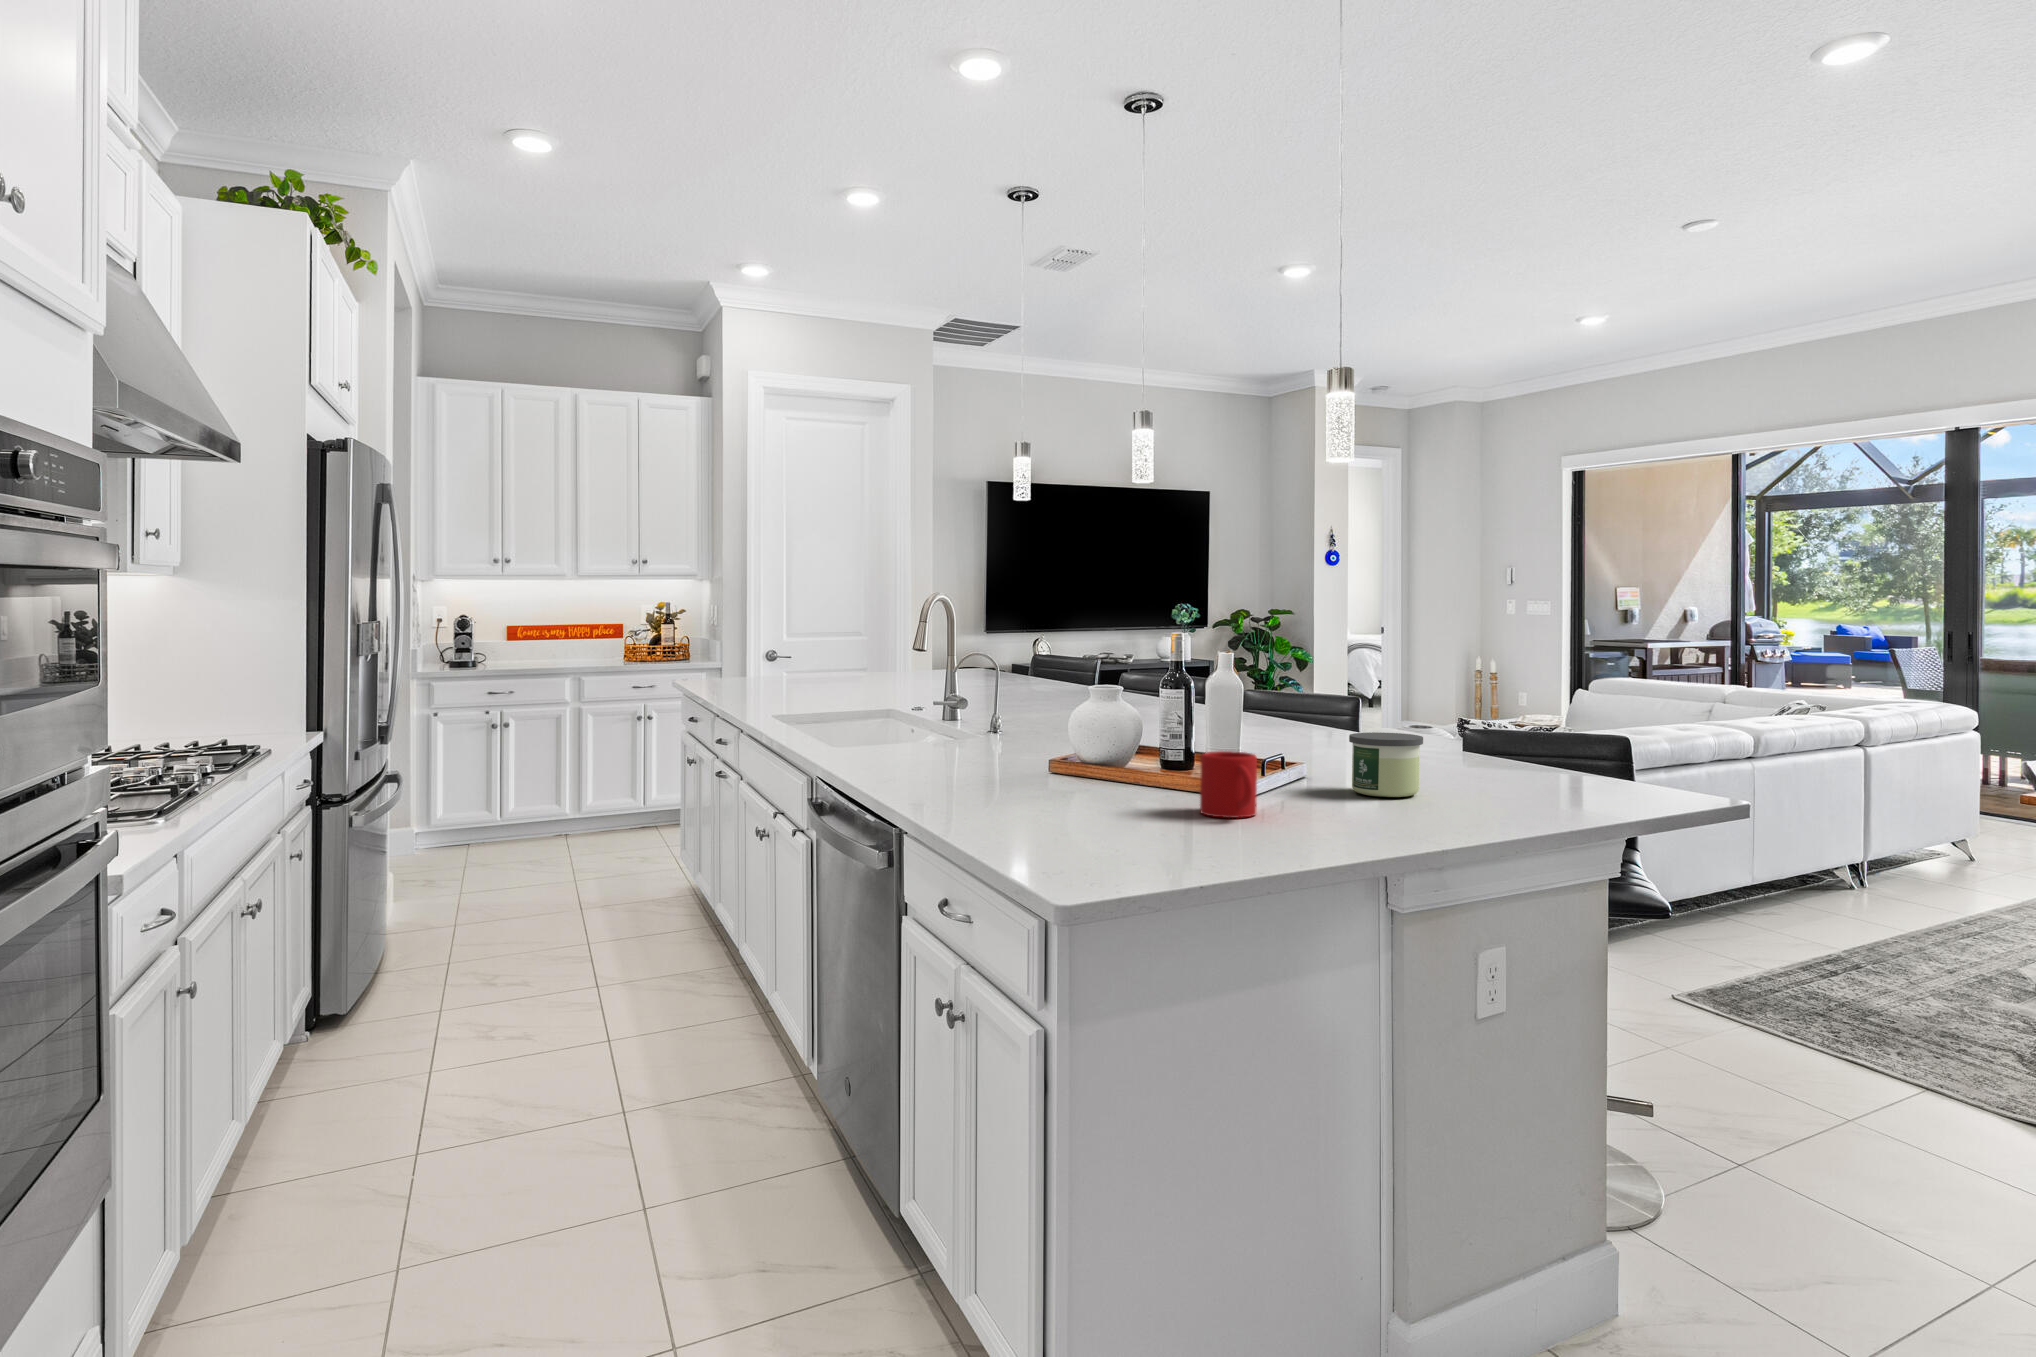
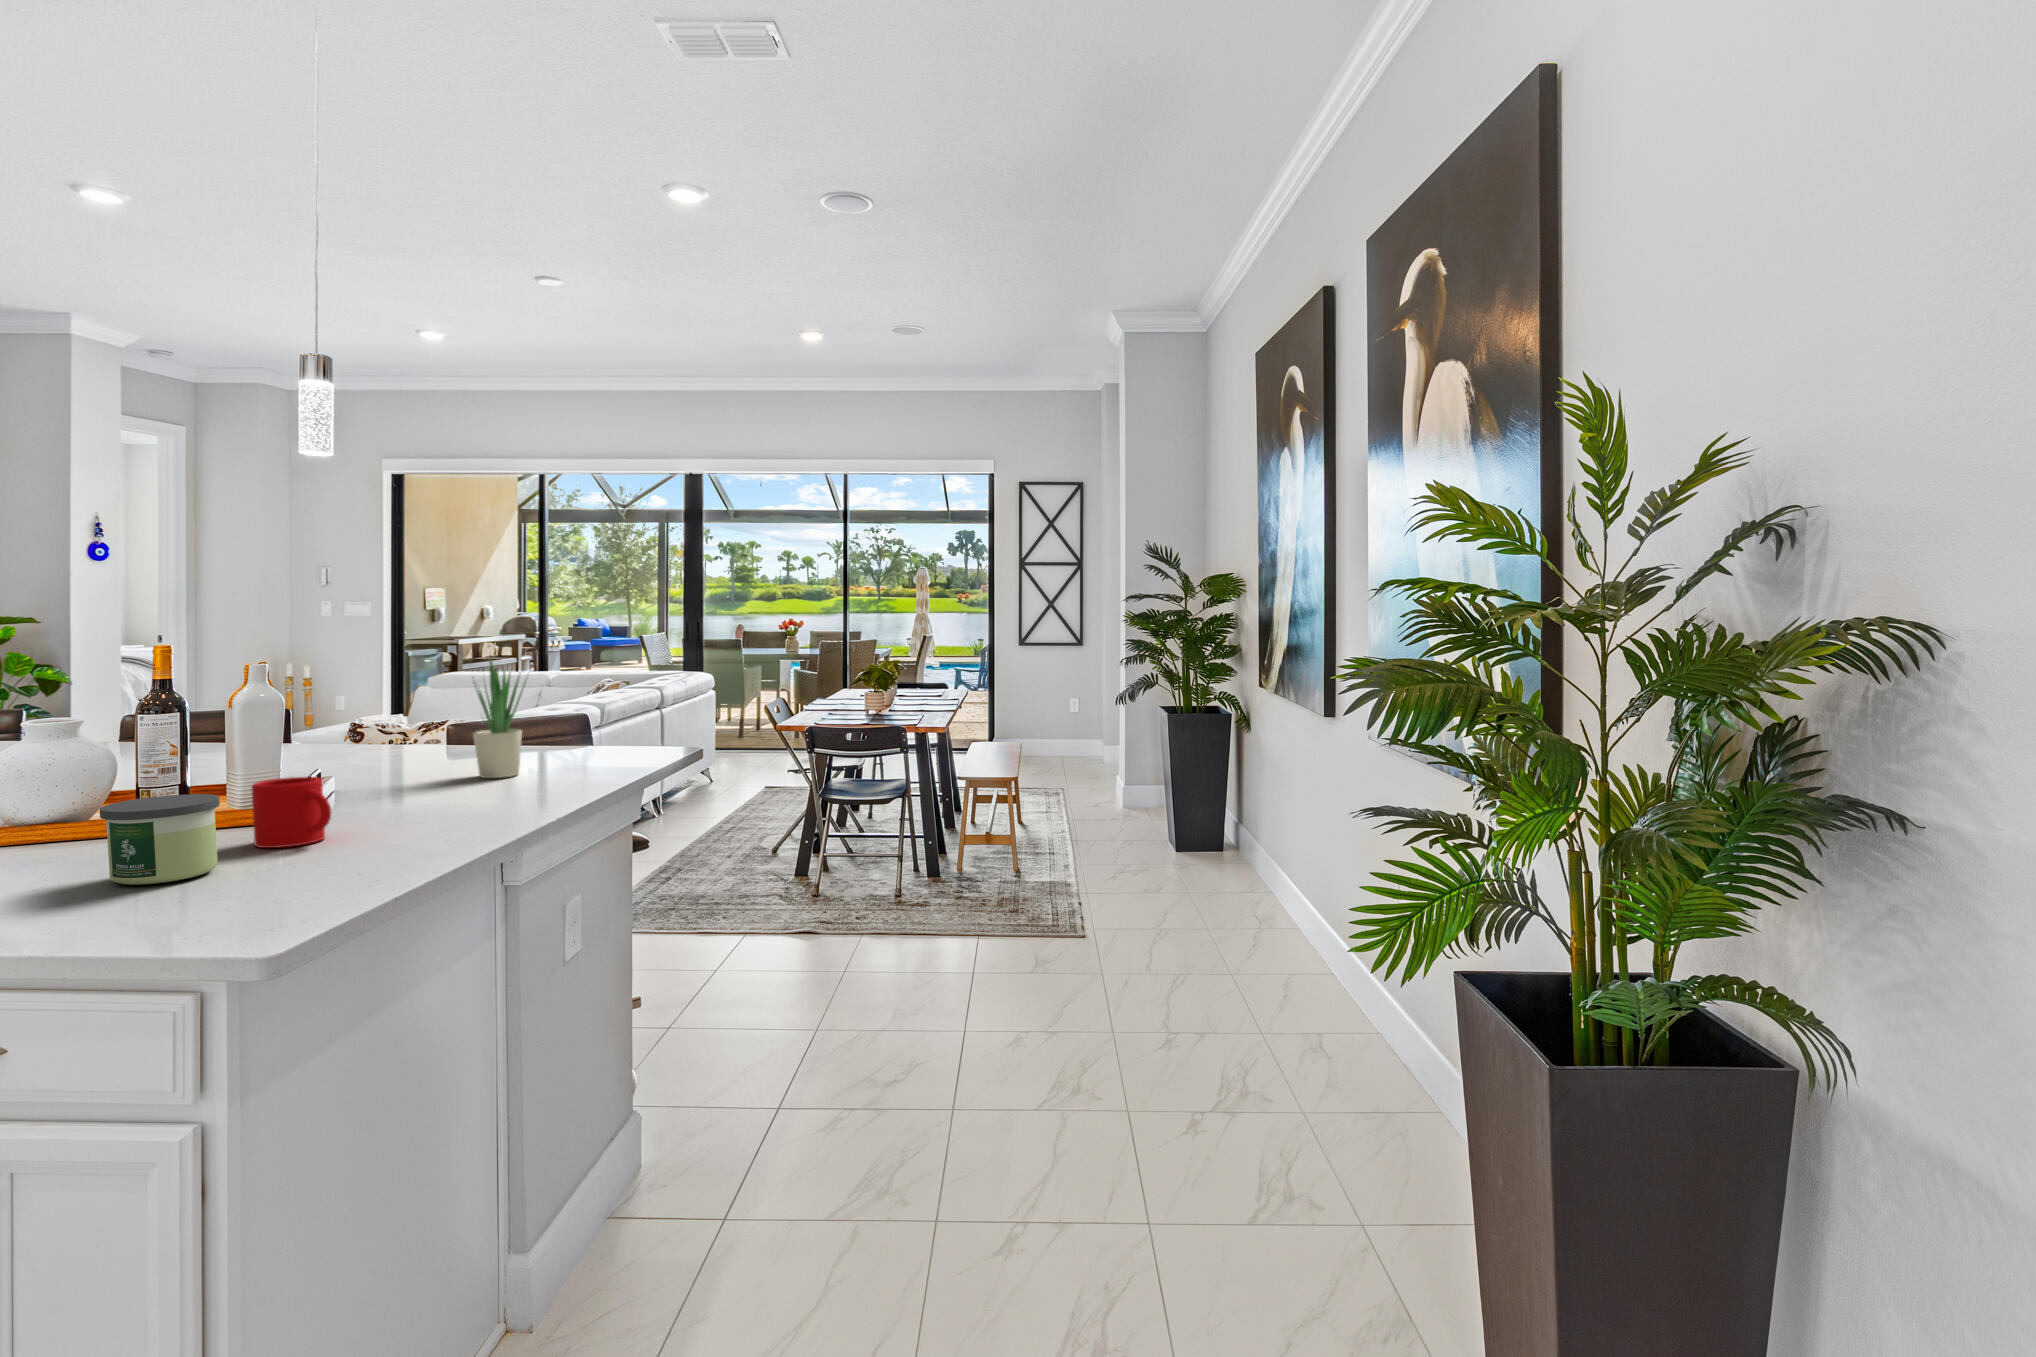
potted plant: none [1459,640,1526,788] -> present [473,656,526,778]
candle: present [1349,732,1423,797] -> present [100,794,220,885]

